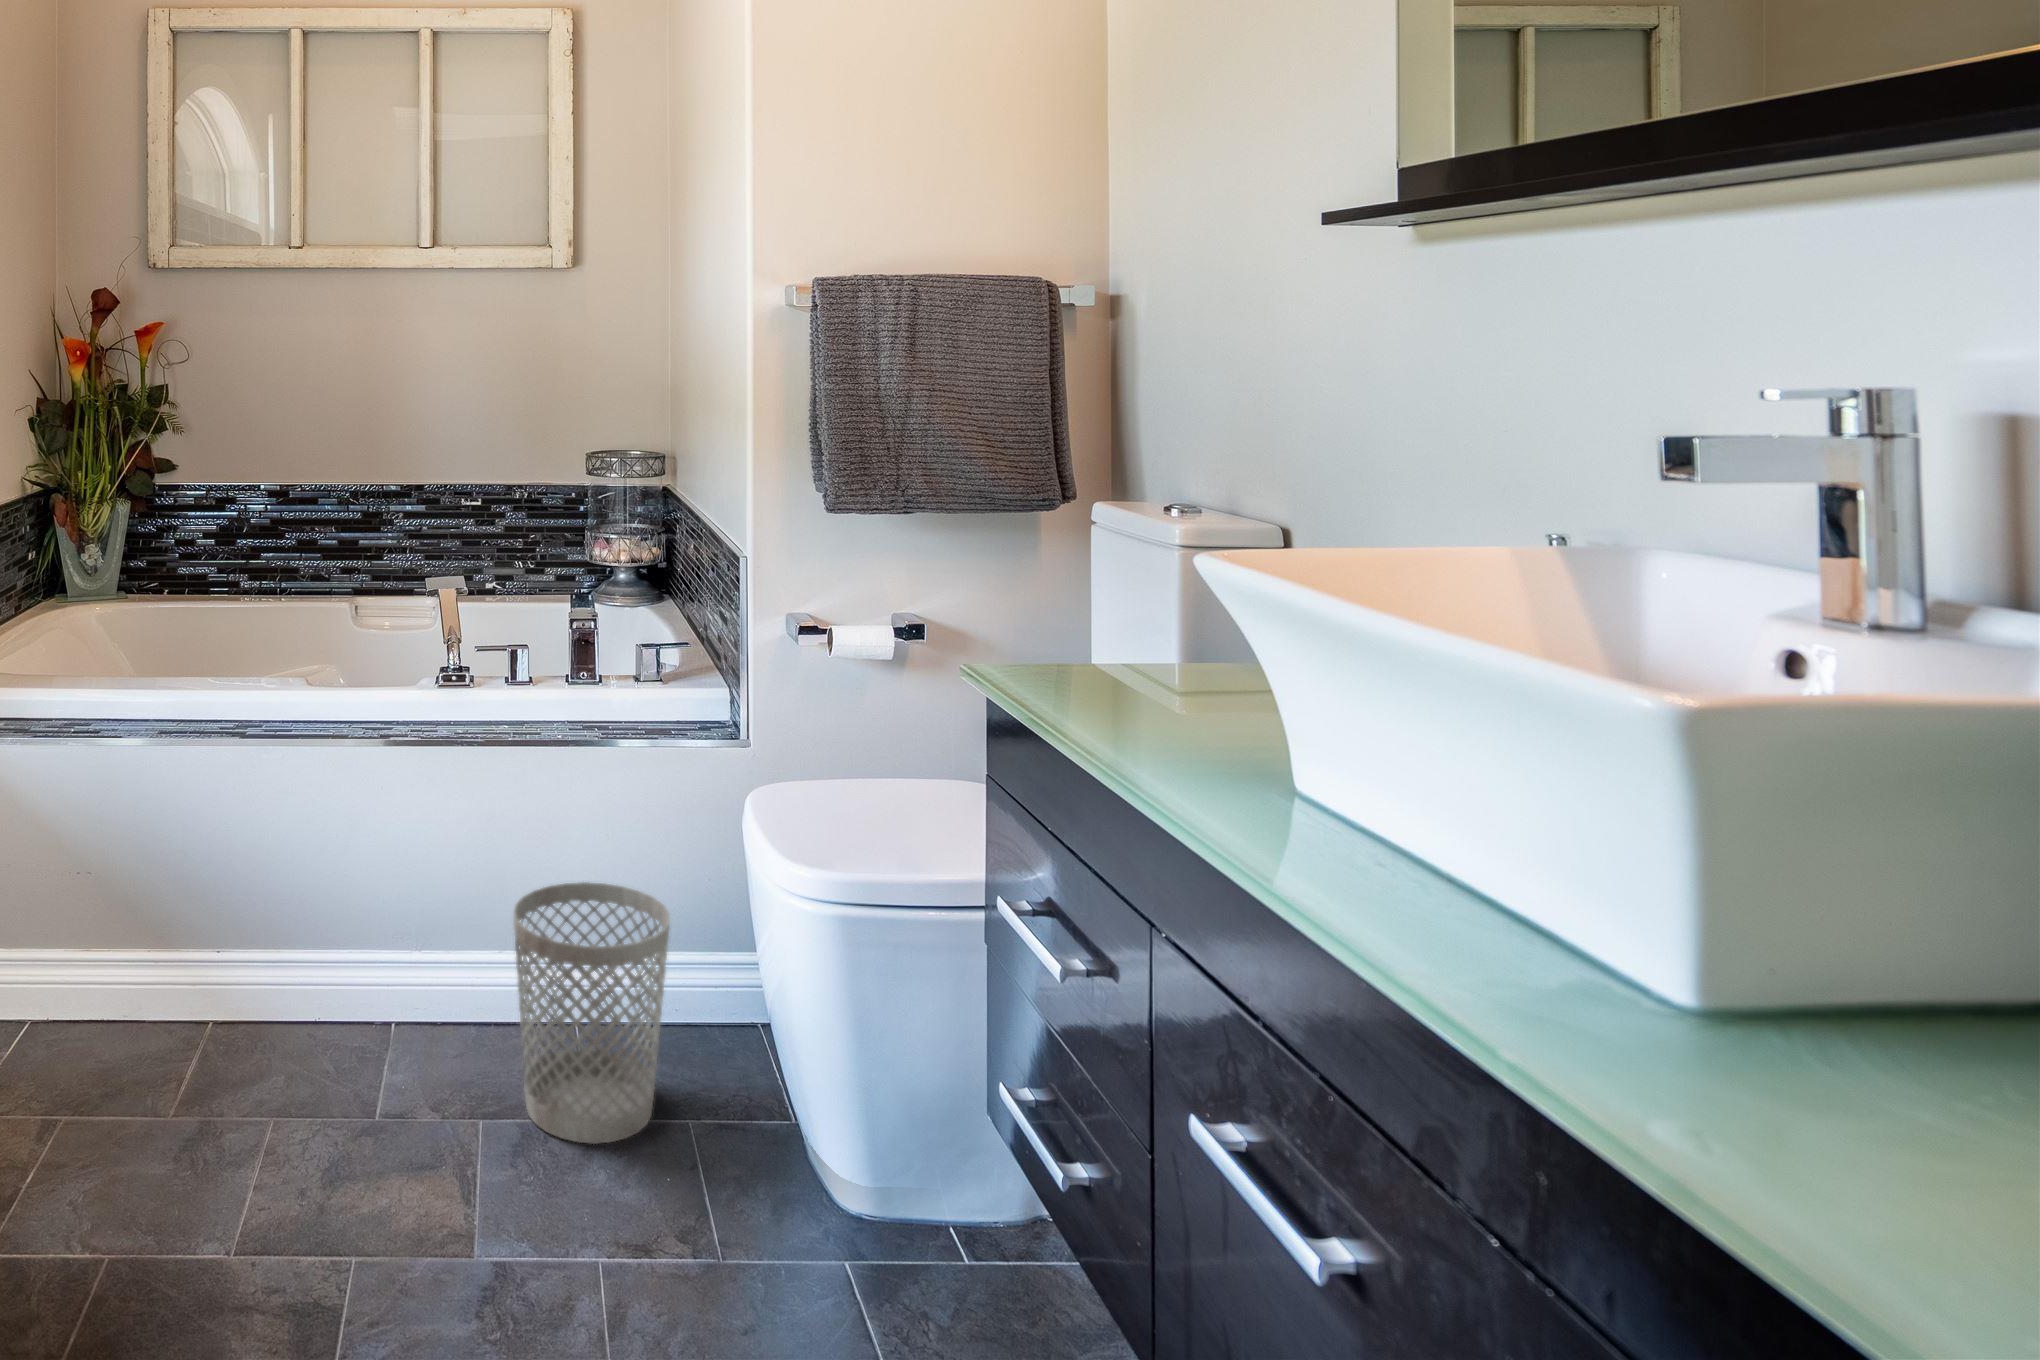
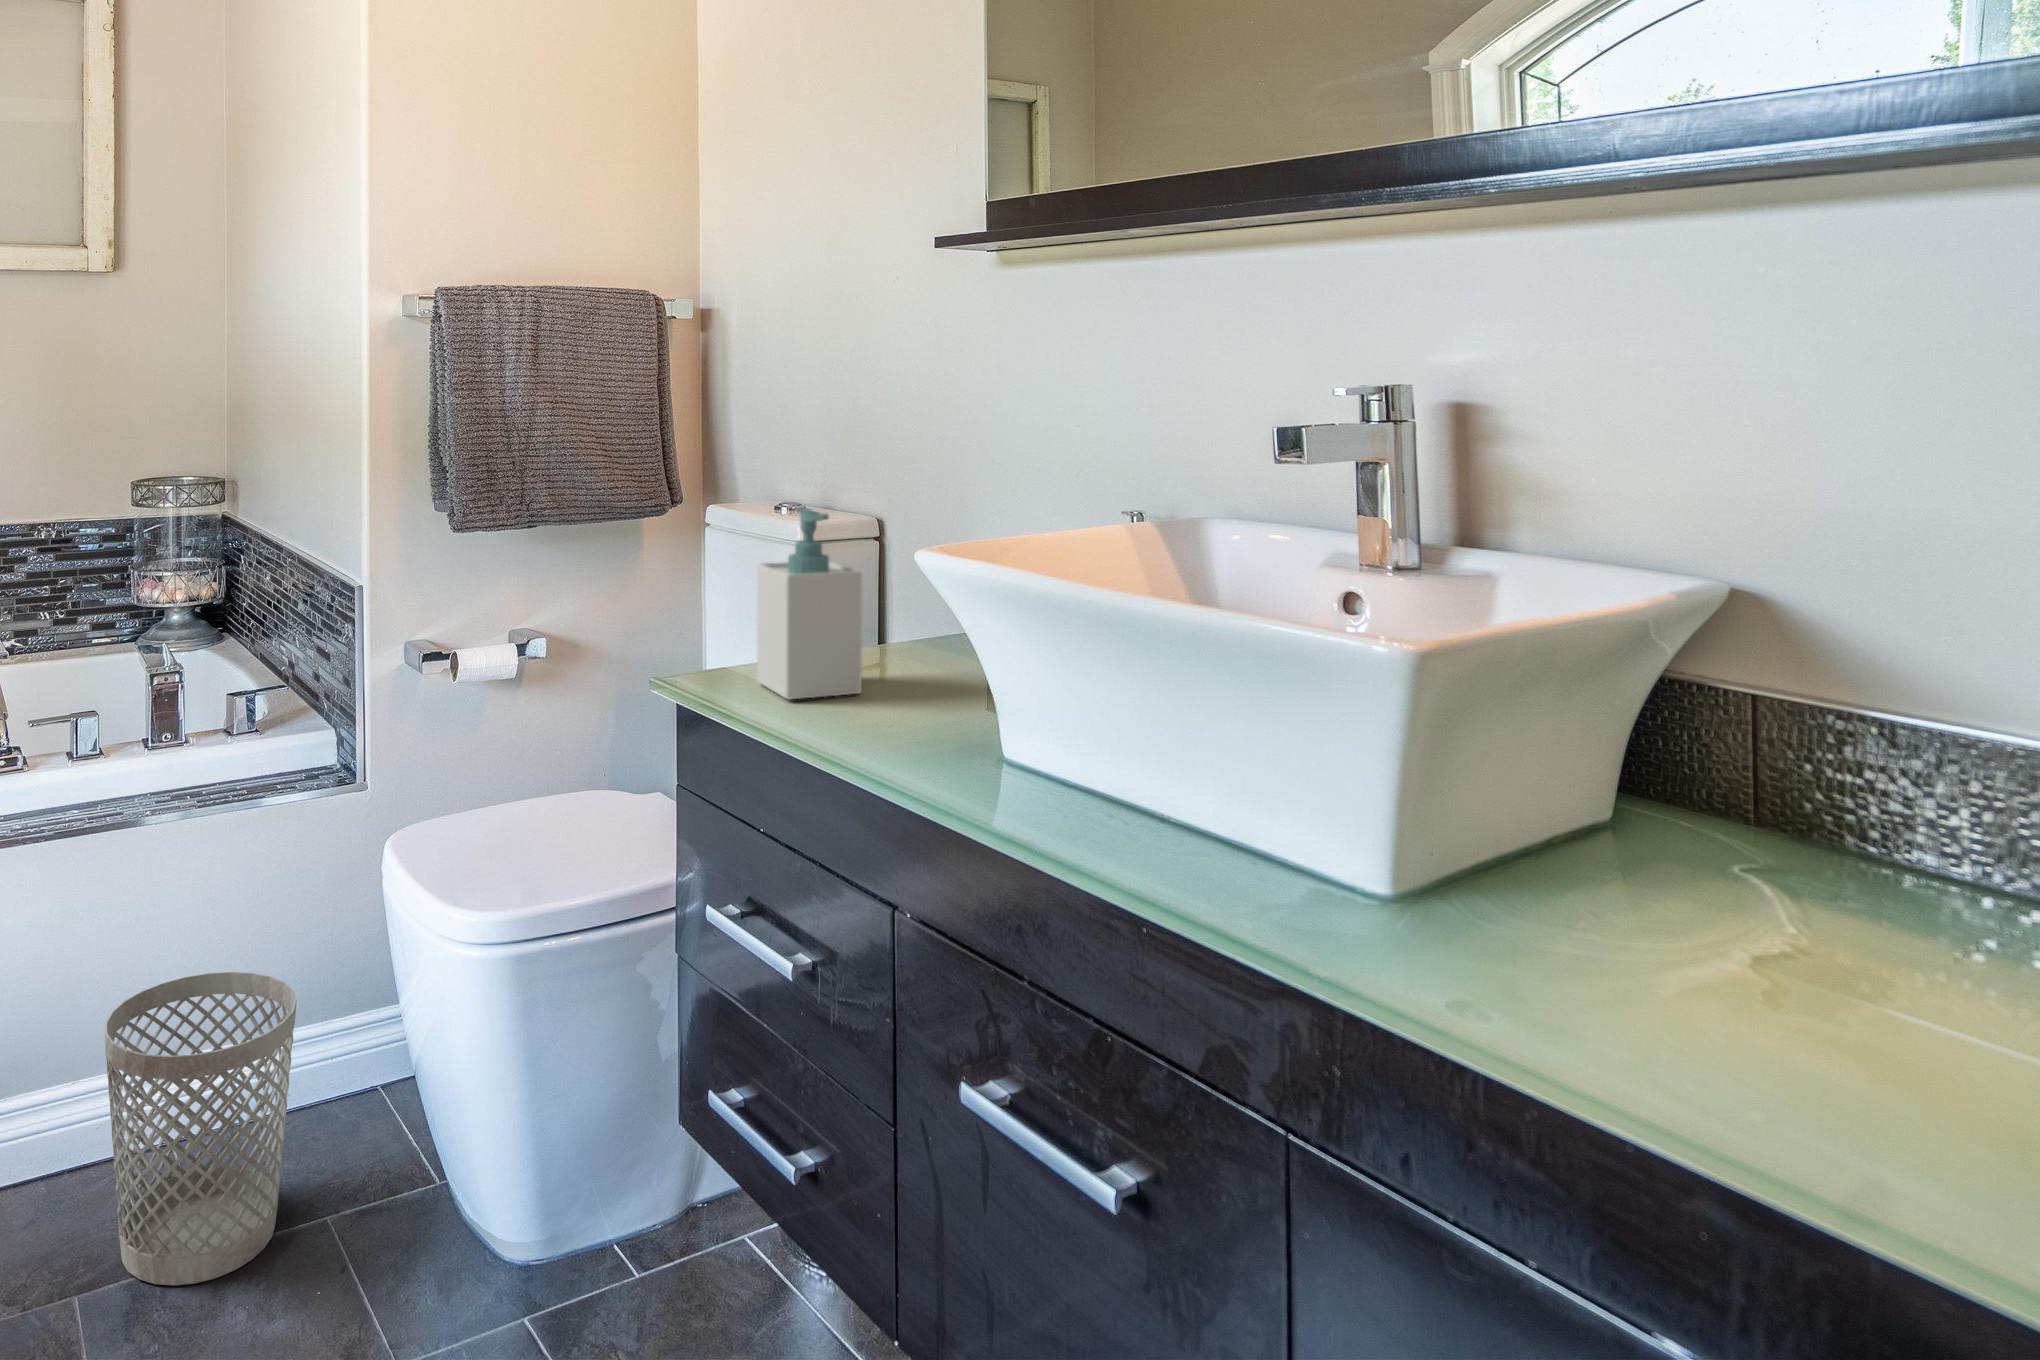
soap bottle: none [1068,505,1180,707] -> present [757,508,862,699]

